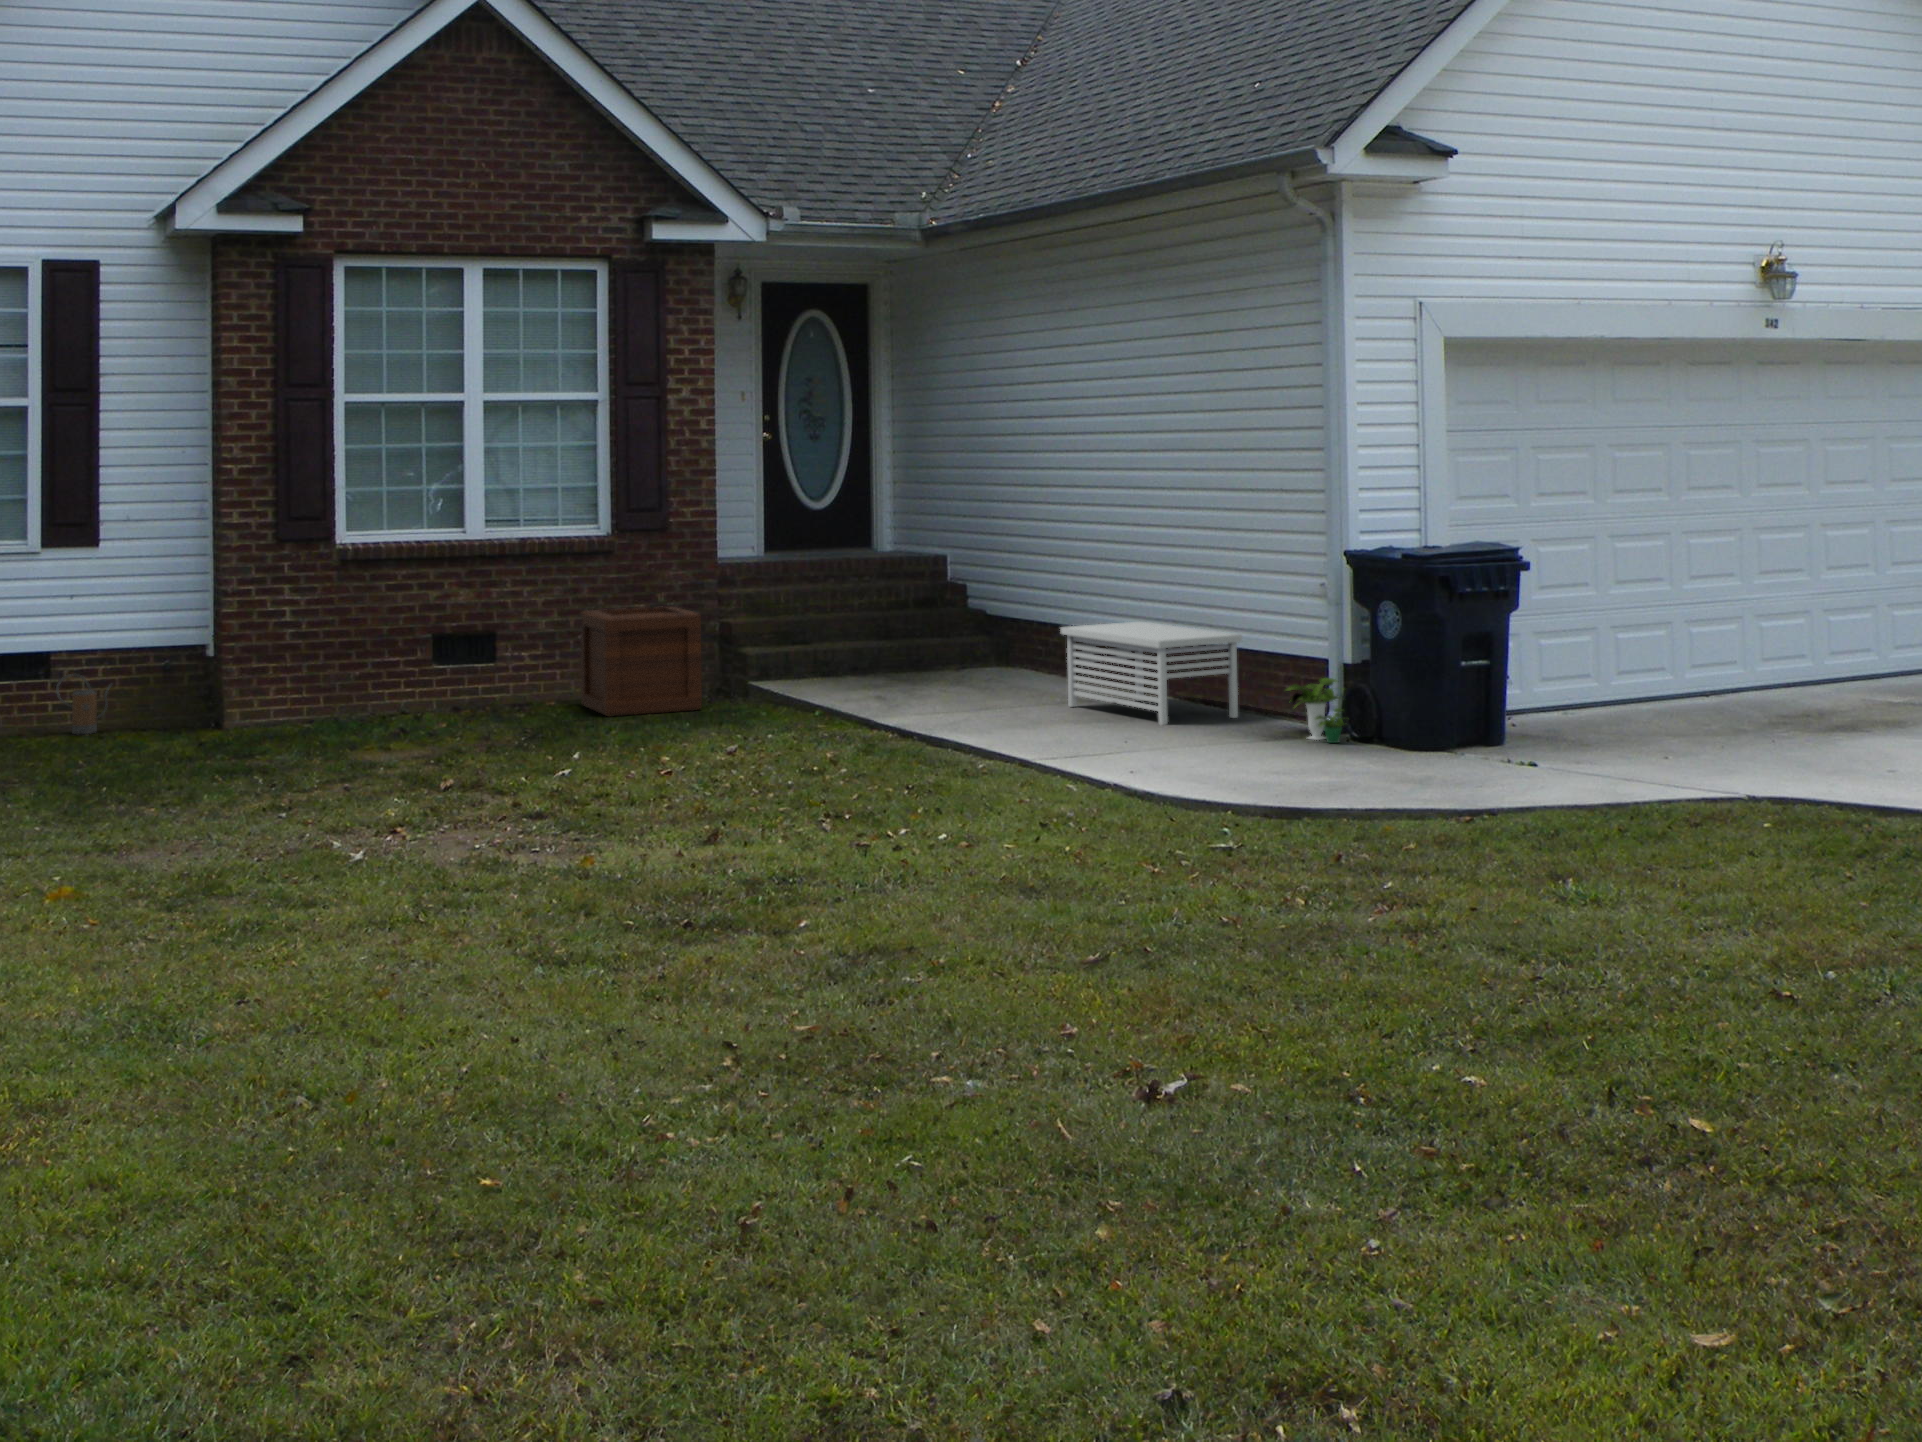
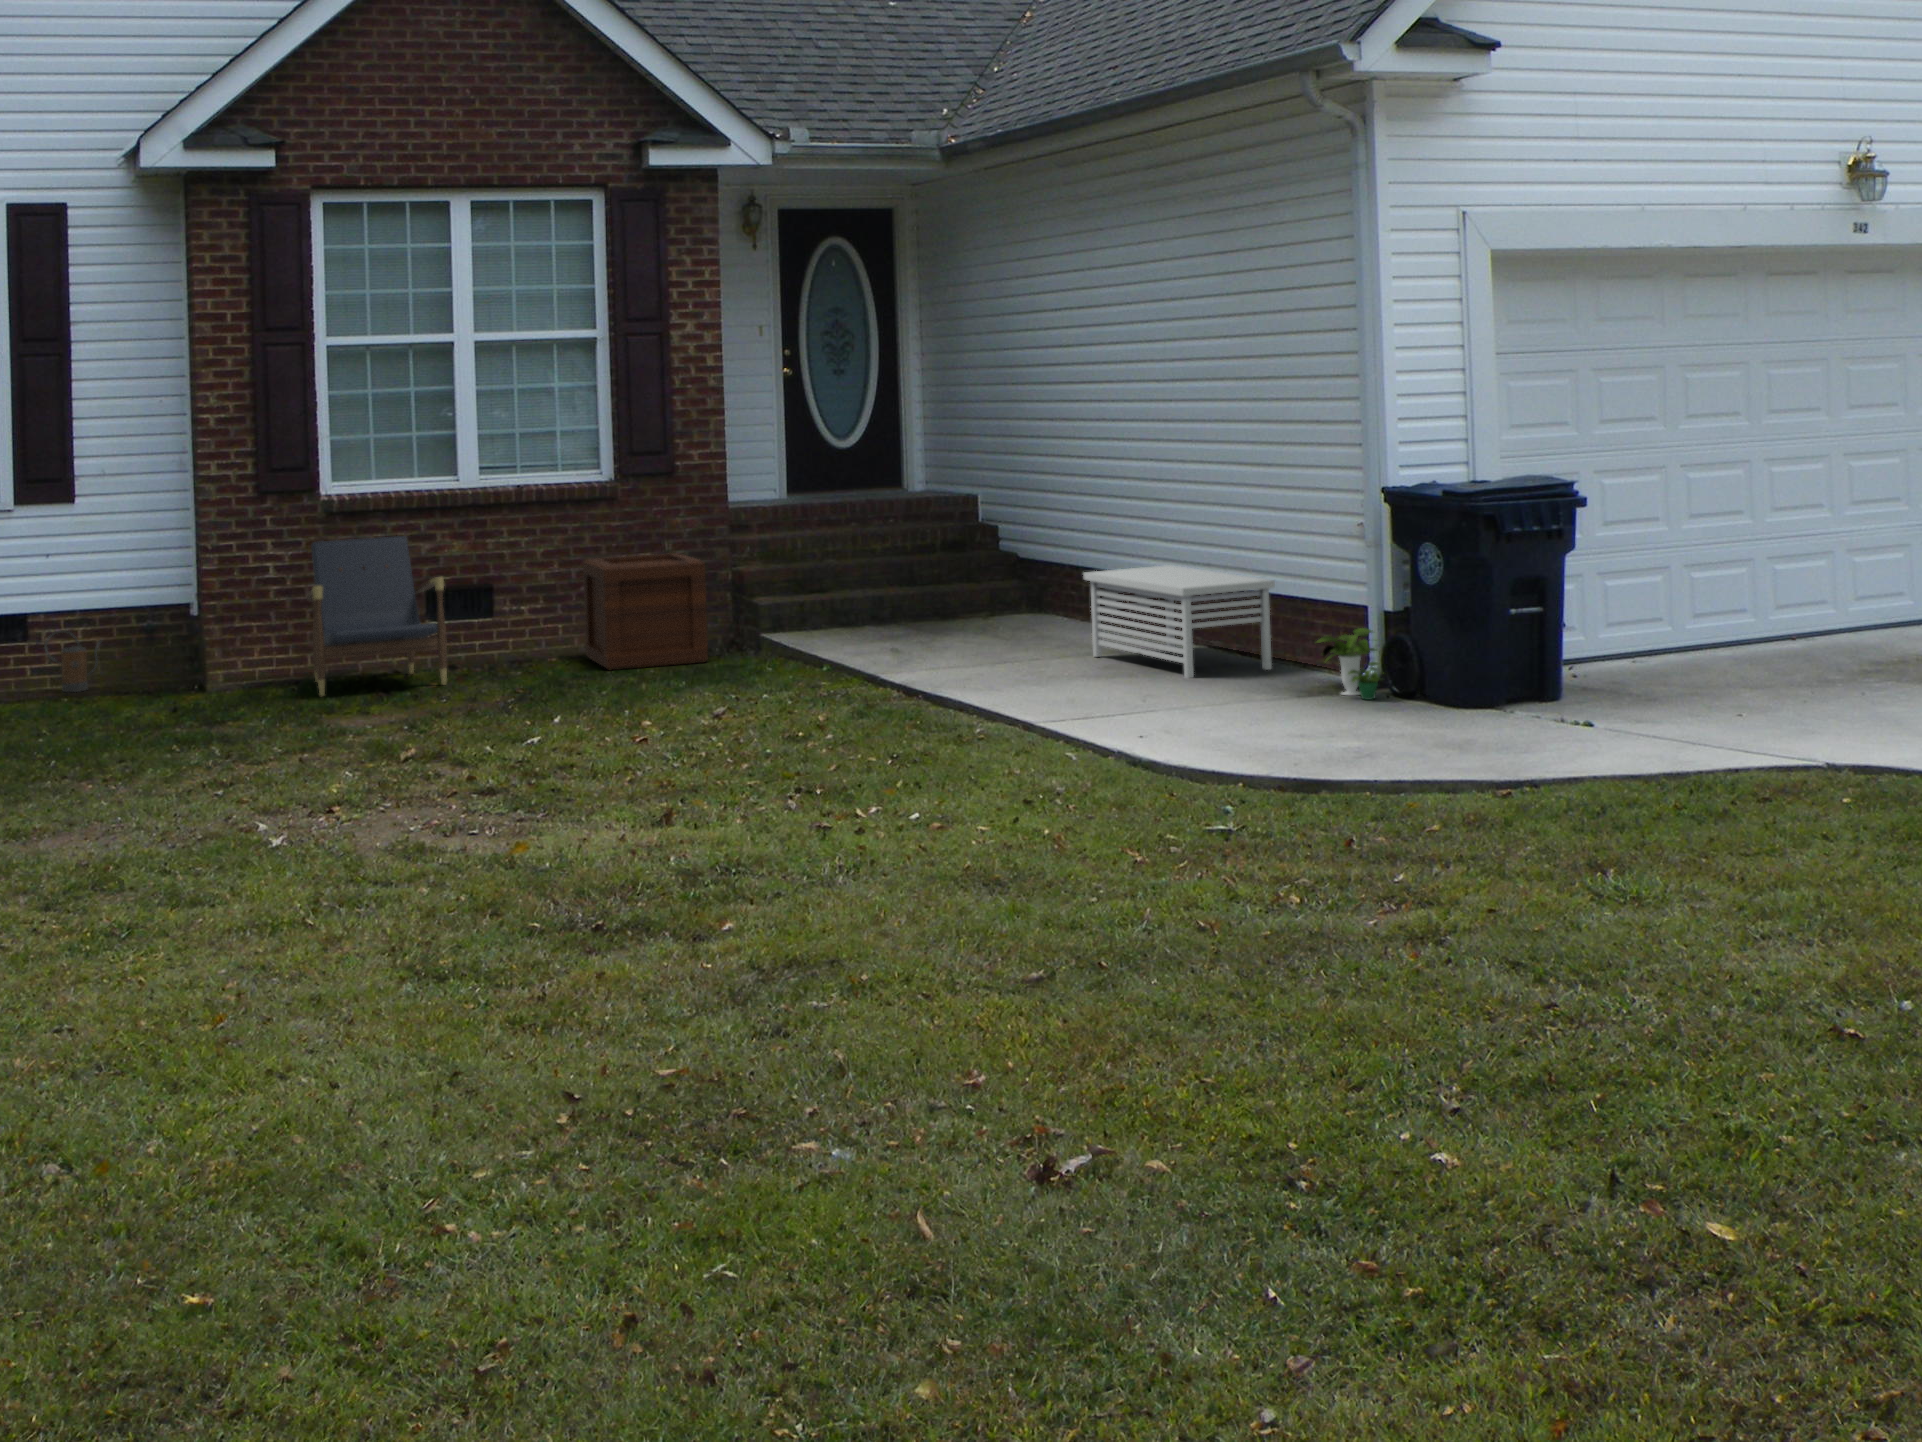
lounge chair: none [319,586,455,738] -> present [307,536,447,696]

